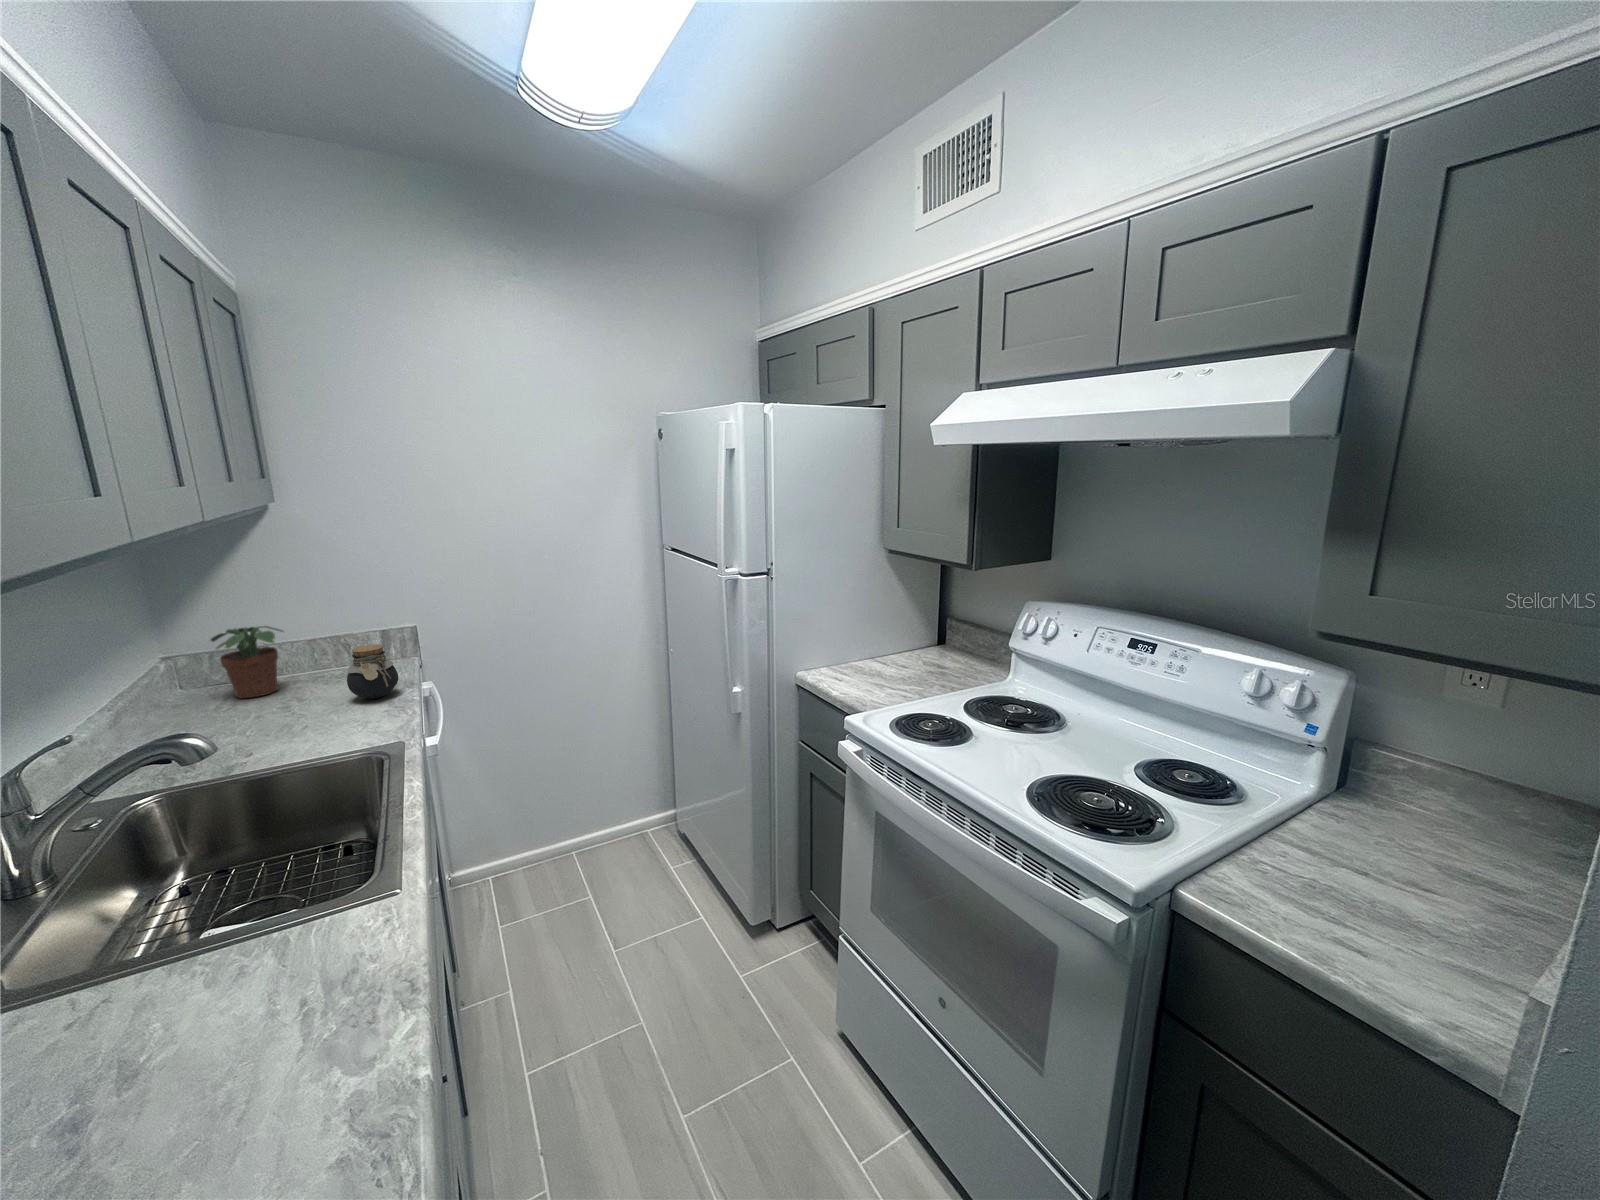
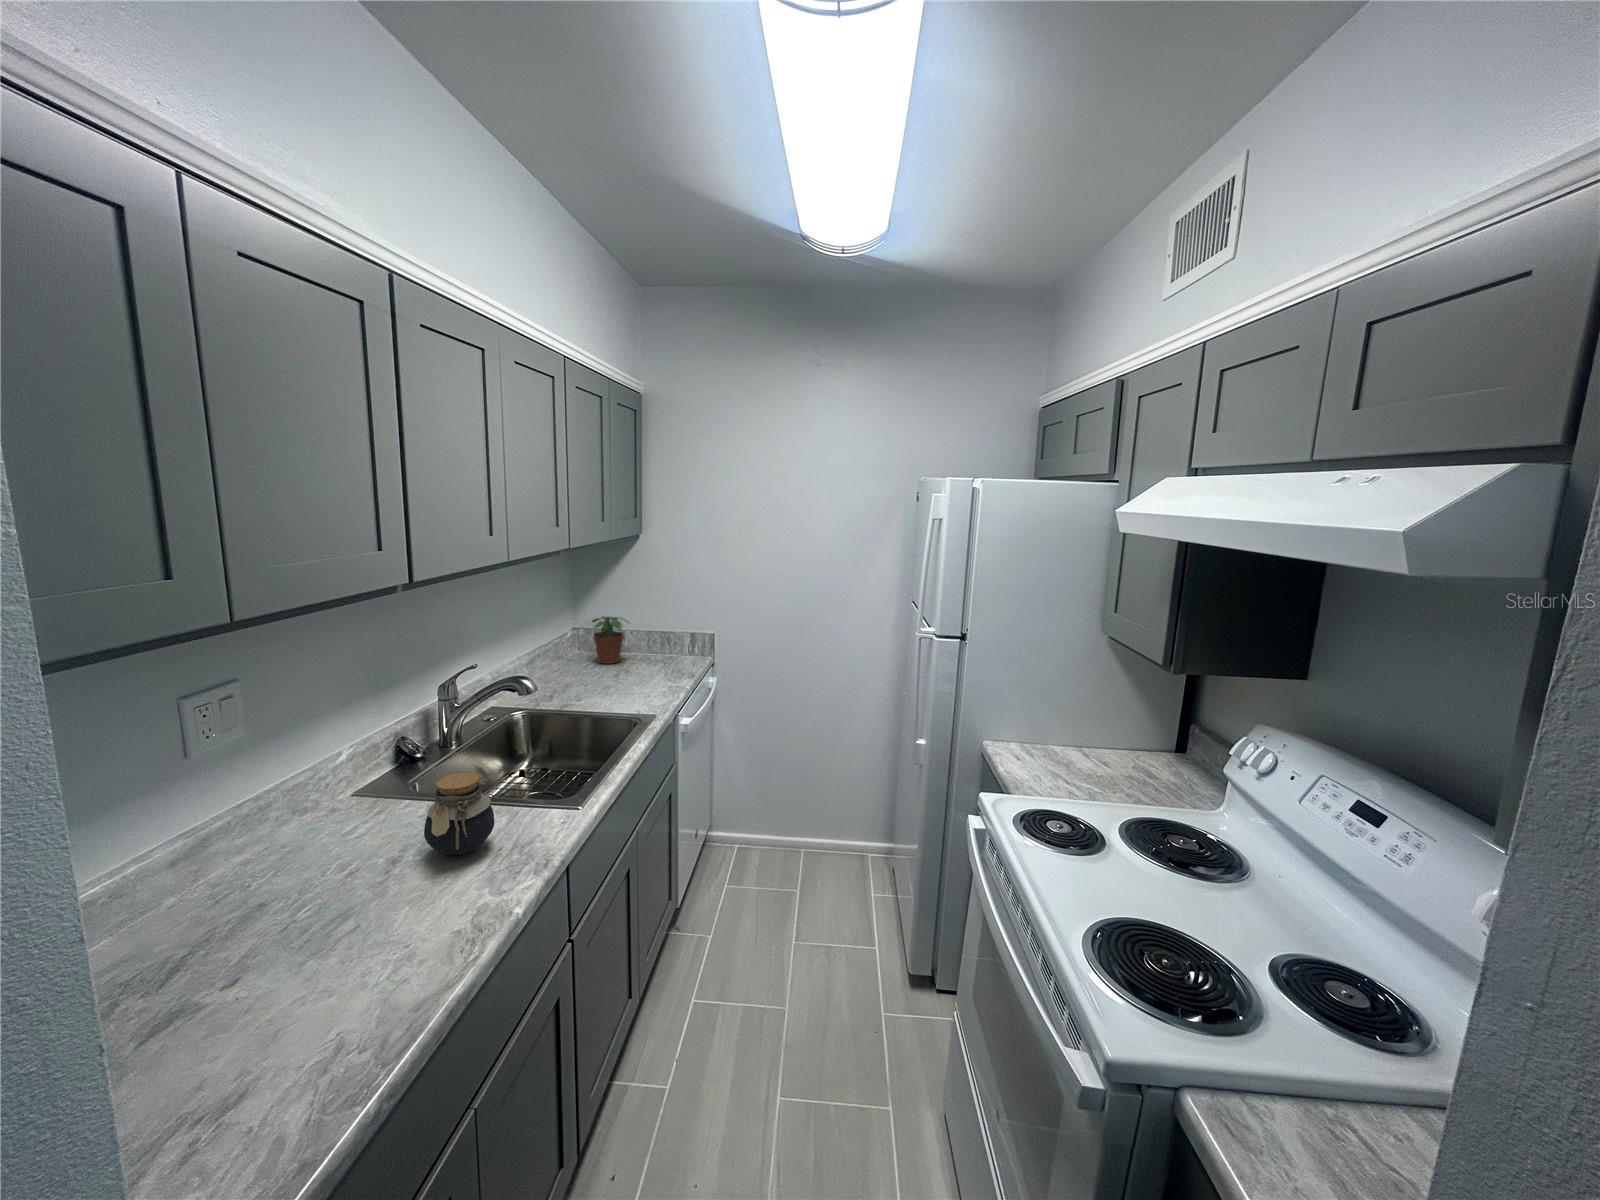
jar: present [347,644,398,699] -> present [424,772,494,855]

